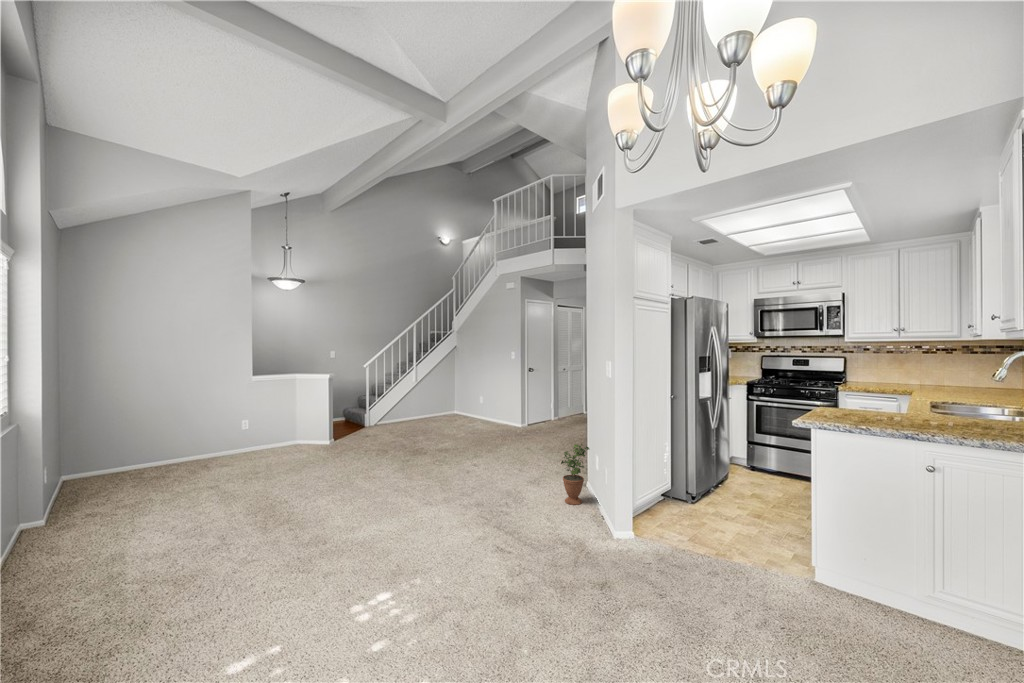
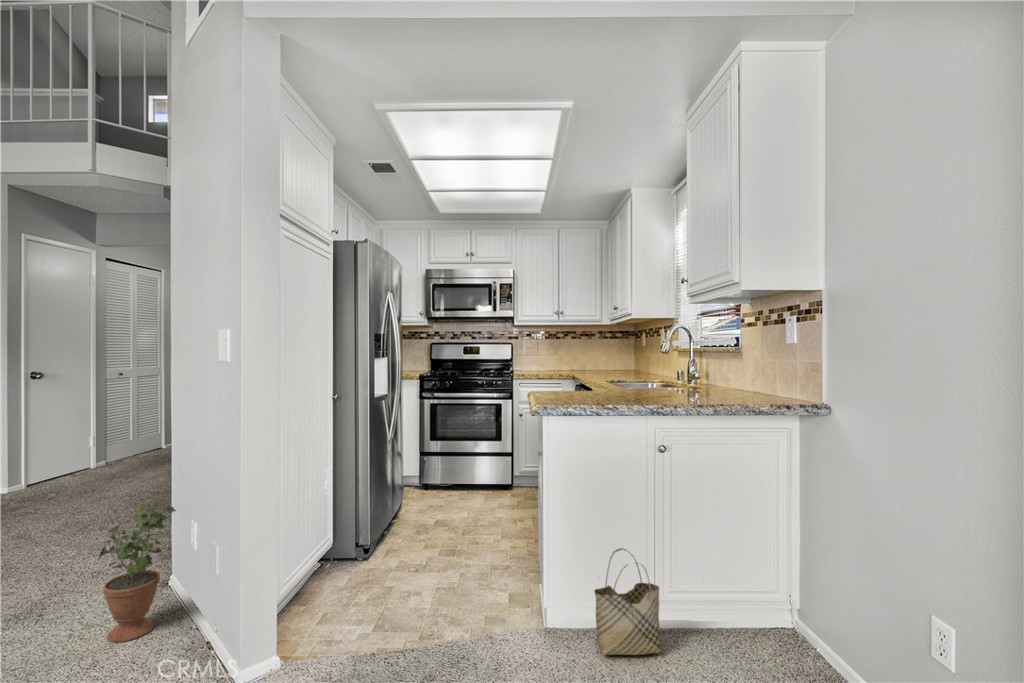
woven basket: none [840,536,908,622] -> present [594,548,661,655]

